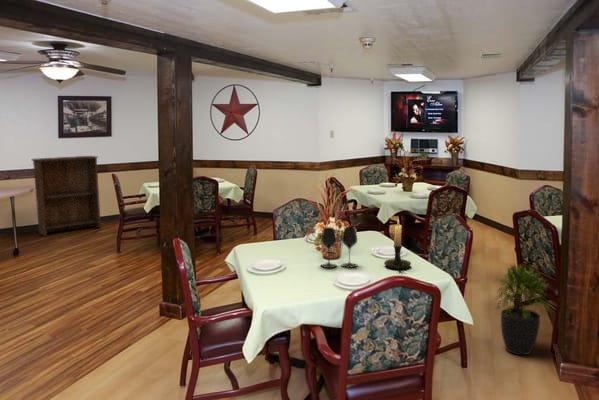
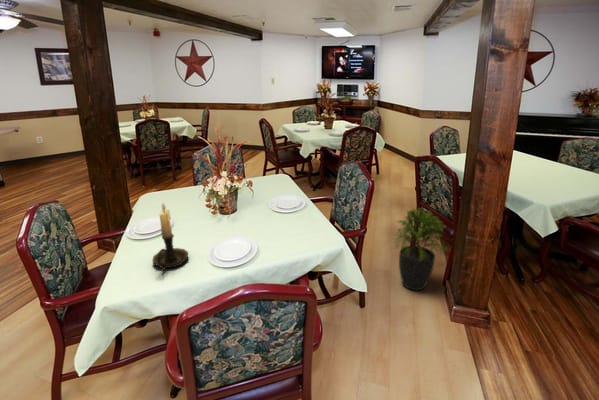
bookshelf: present [32,156,101,236] -> none [12,101,86,170]
candle holder: present [384,219,411,270] -> present [153,203,188,271]
wine glass: present [321,227,357,268] -> none [207,182,250,228]

